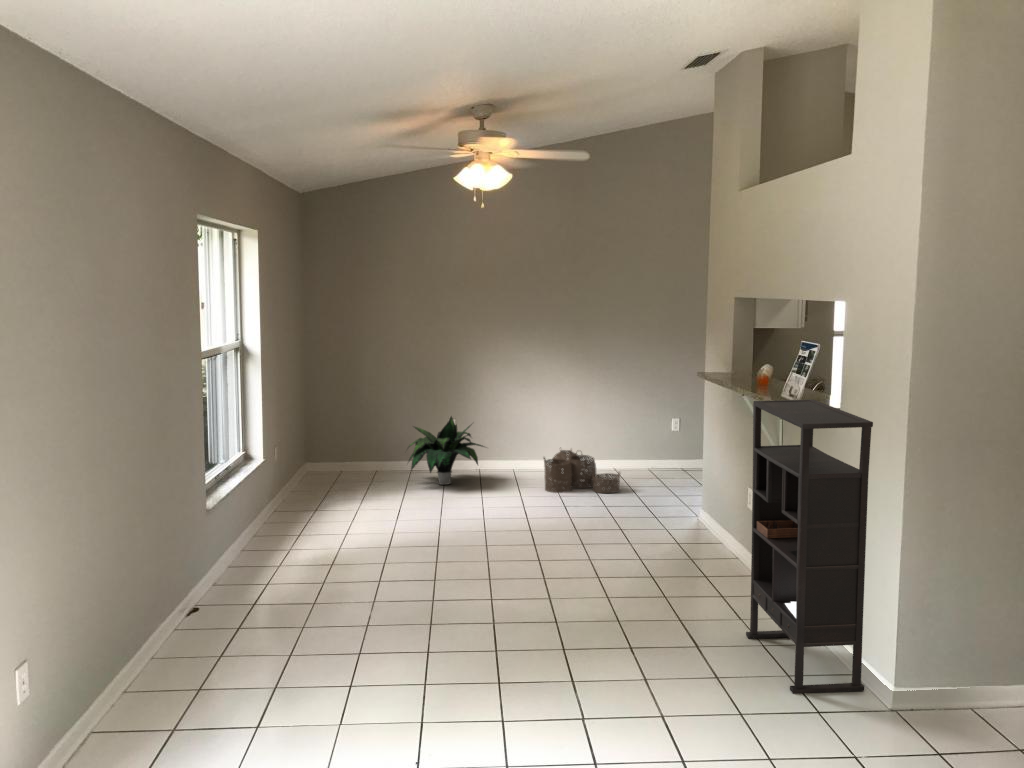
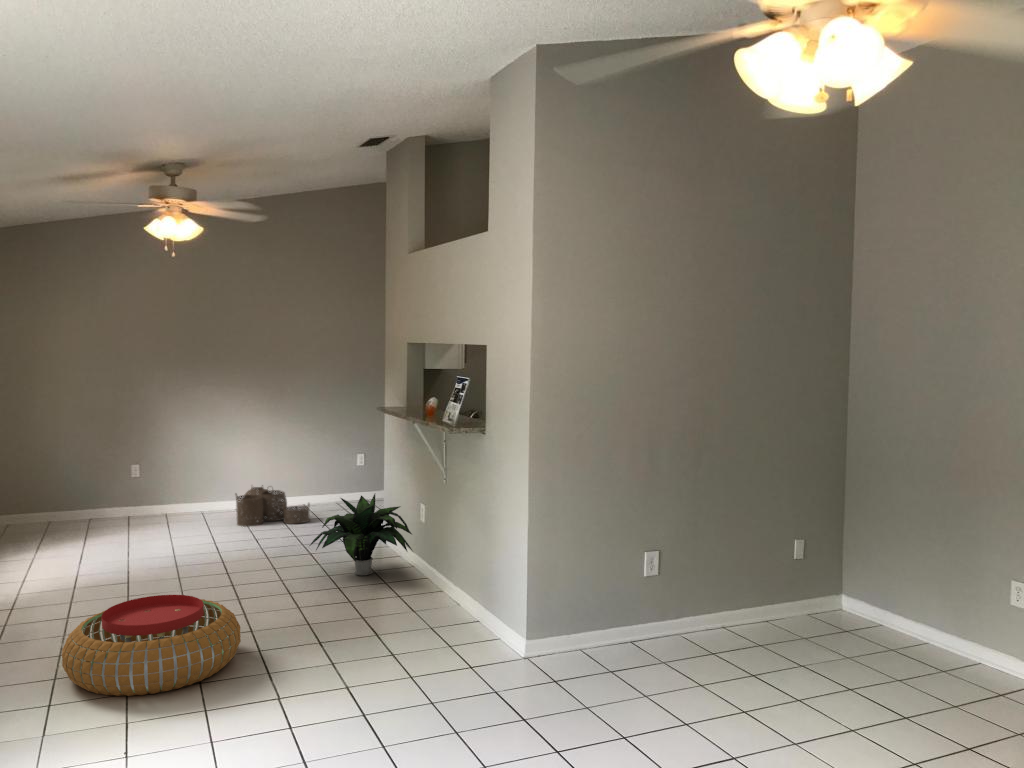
bookshelf: present [746,399,873,694] -> none [418,422,508,658]
potted plant: present [409,416,484,485] -> present [310,494,412,576]
pouf: none [366,578,544,691] -> present [62,595,241,696]

